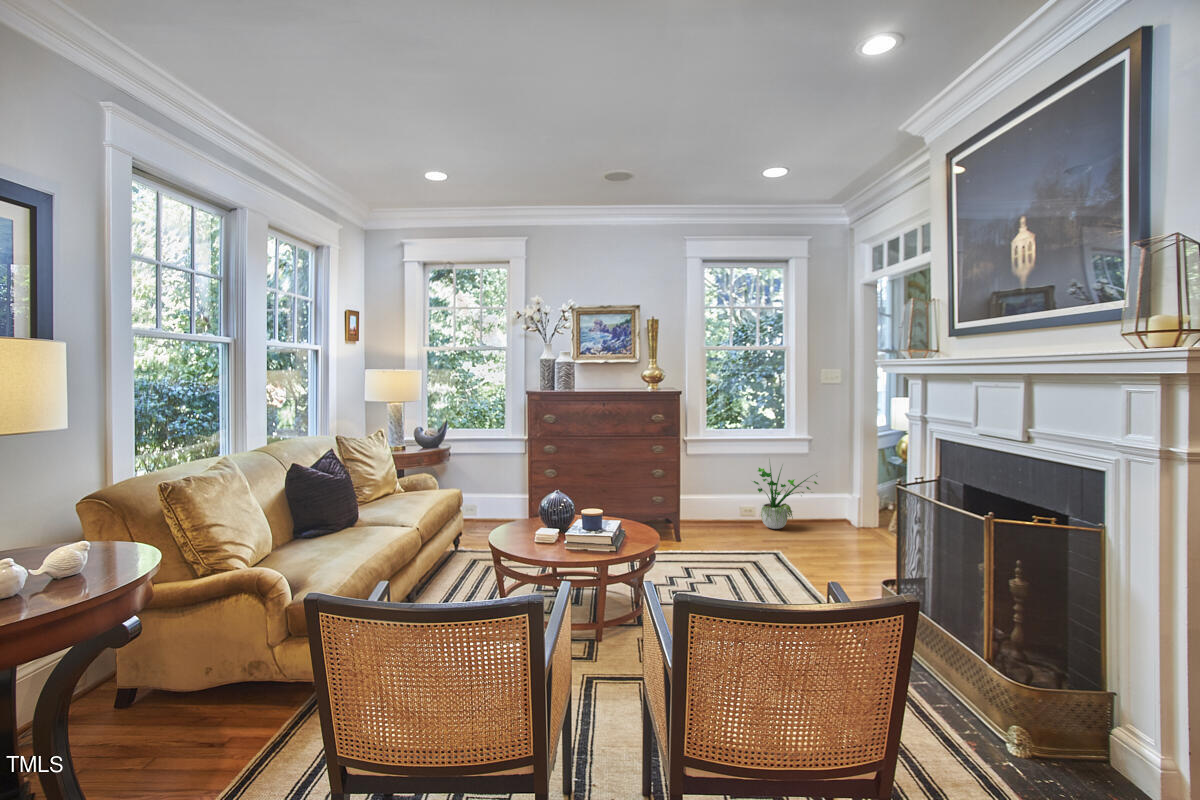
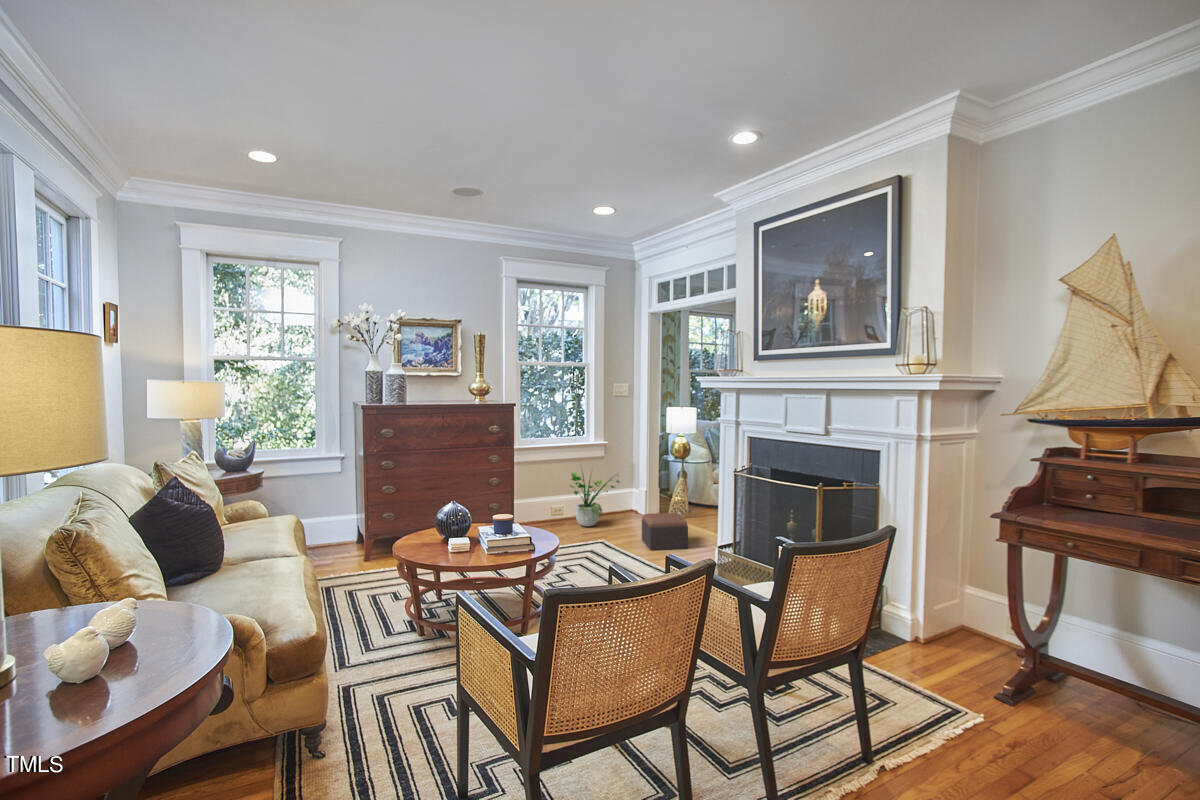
footstool: none [818,524,871,574] -> present [642,513,688,550]

